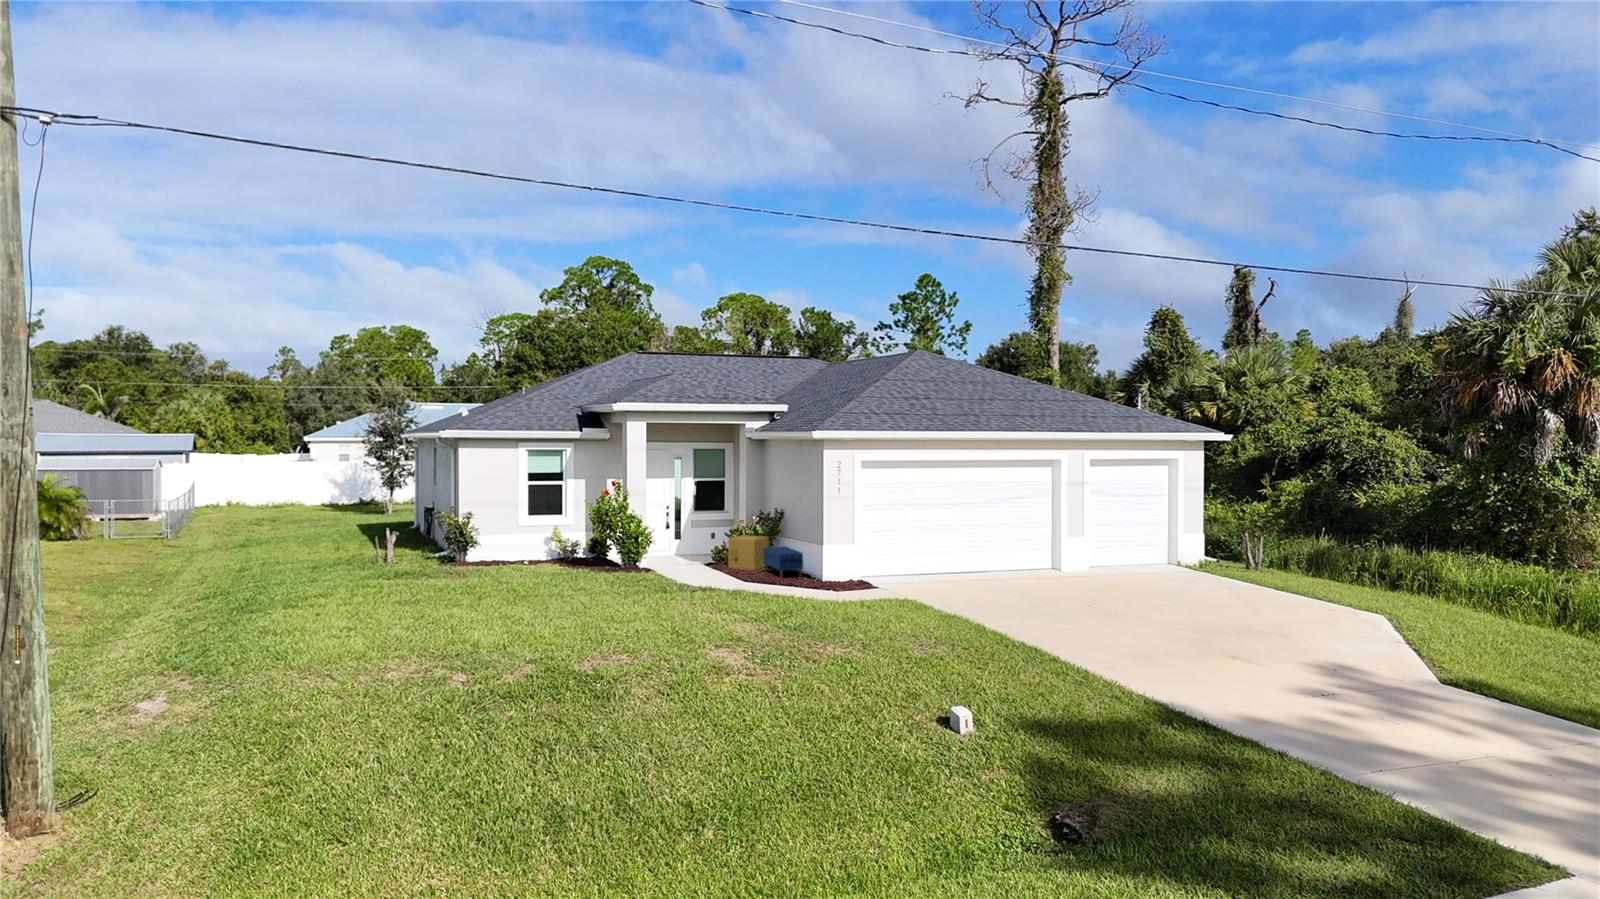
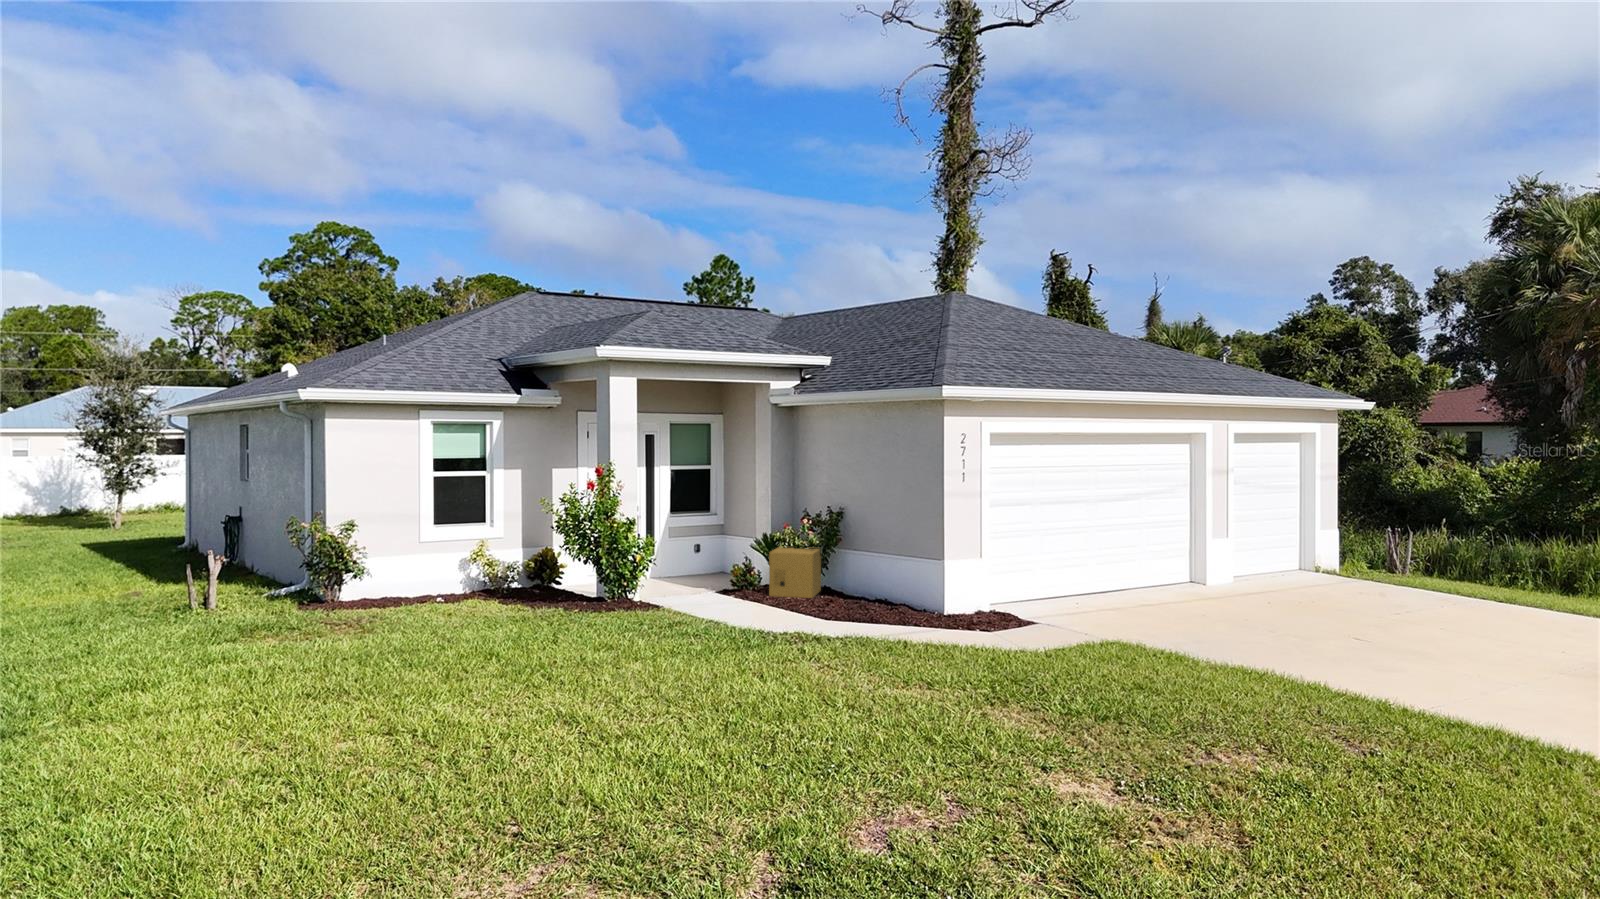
bench: present [763,546,803,578] -> none [829,561,905,611]

